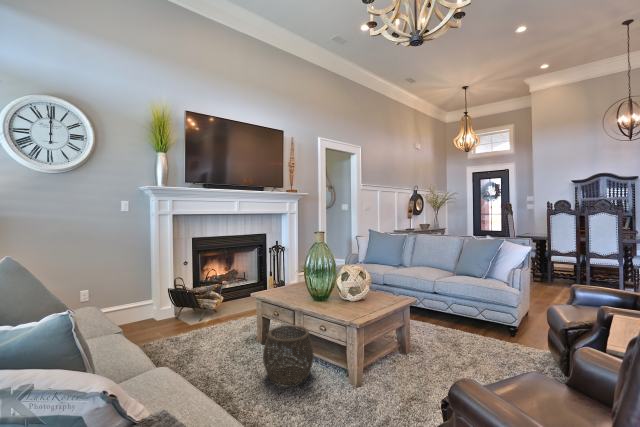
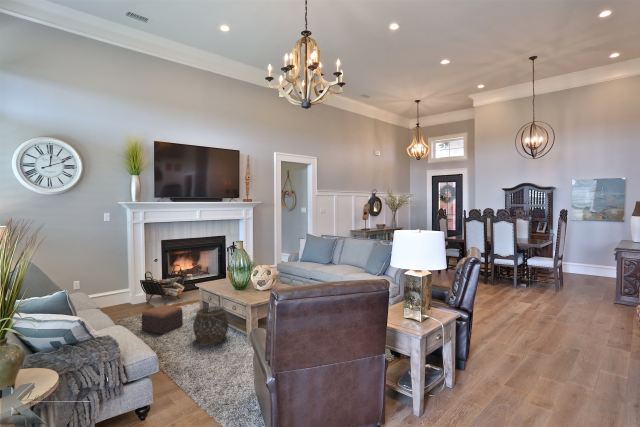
footstool: none [181,323,236,368] -> present [142,305,183,334]

